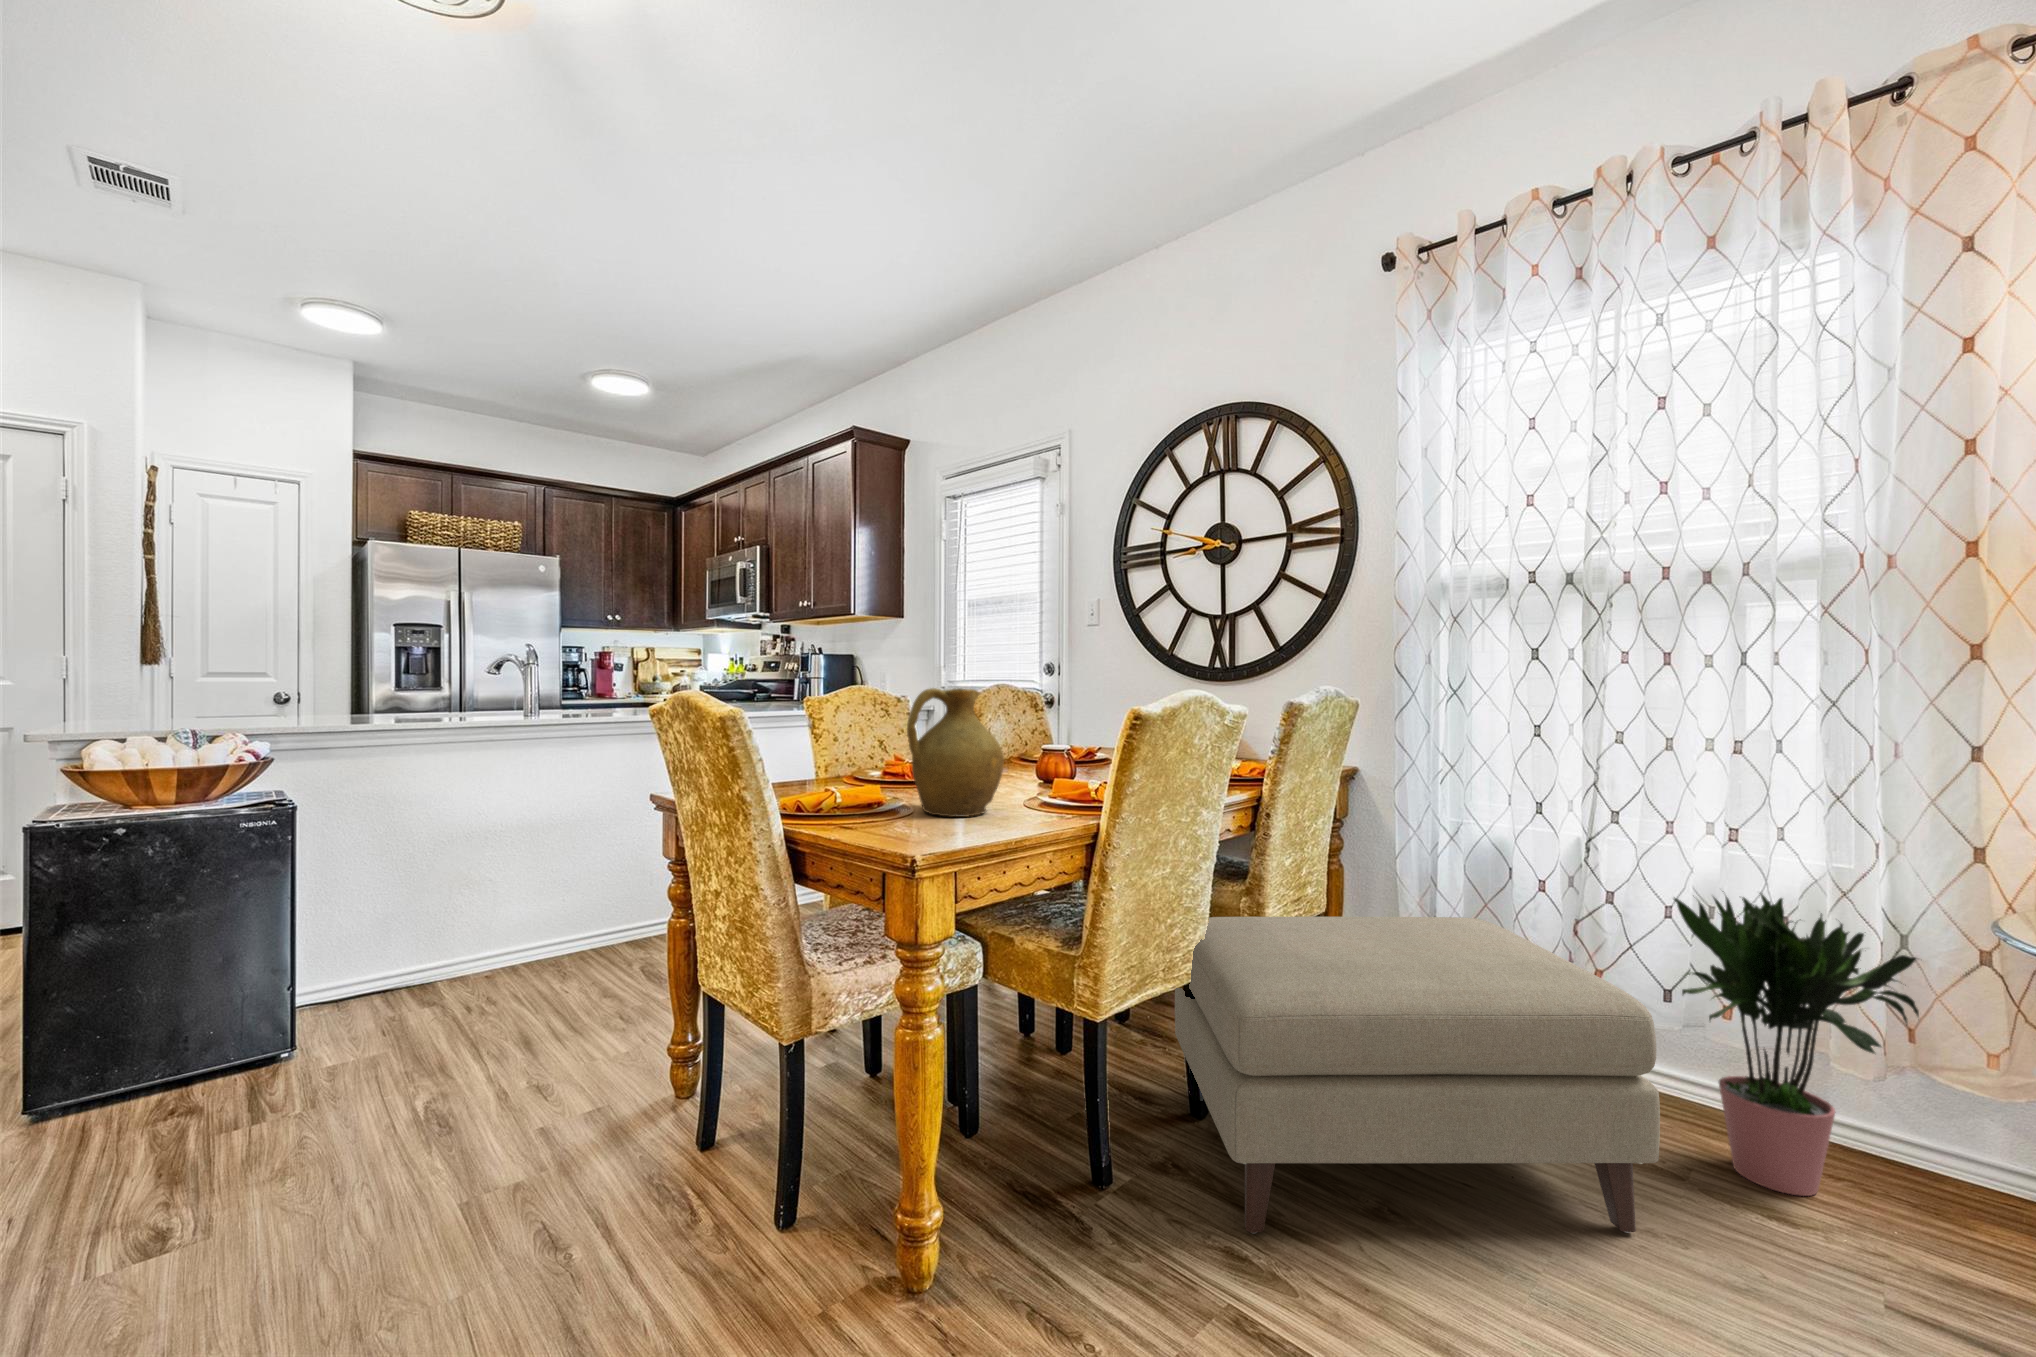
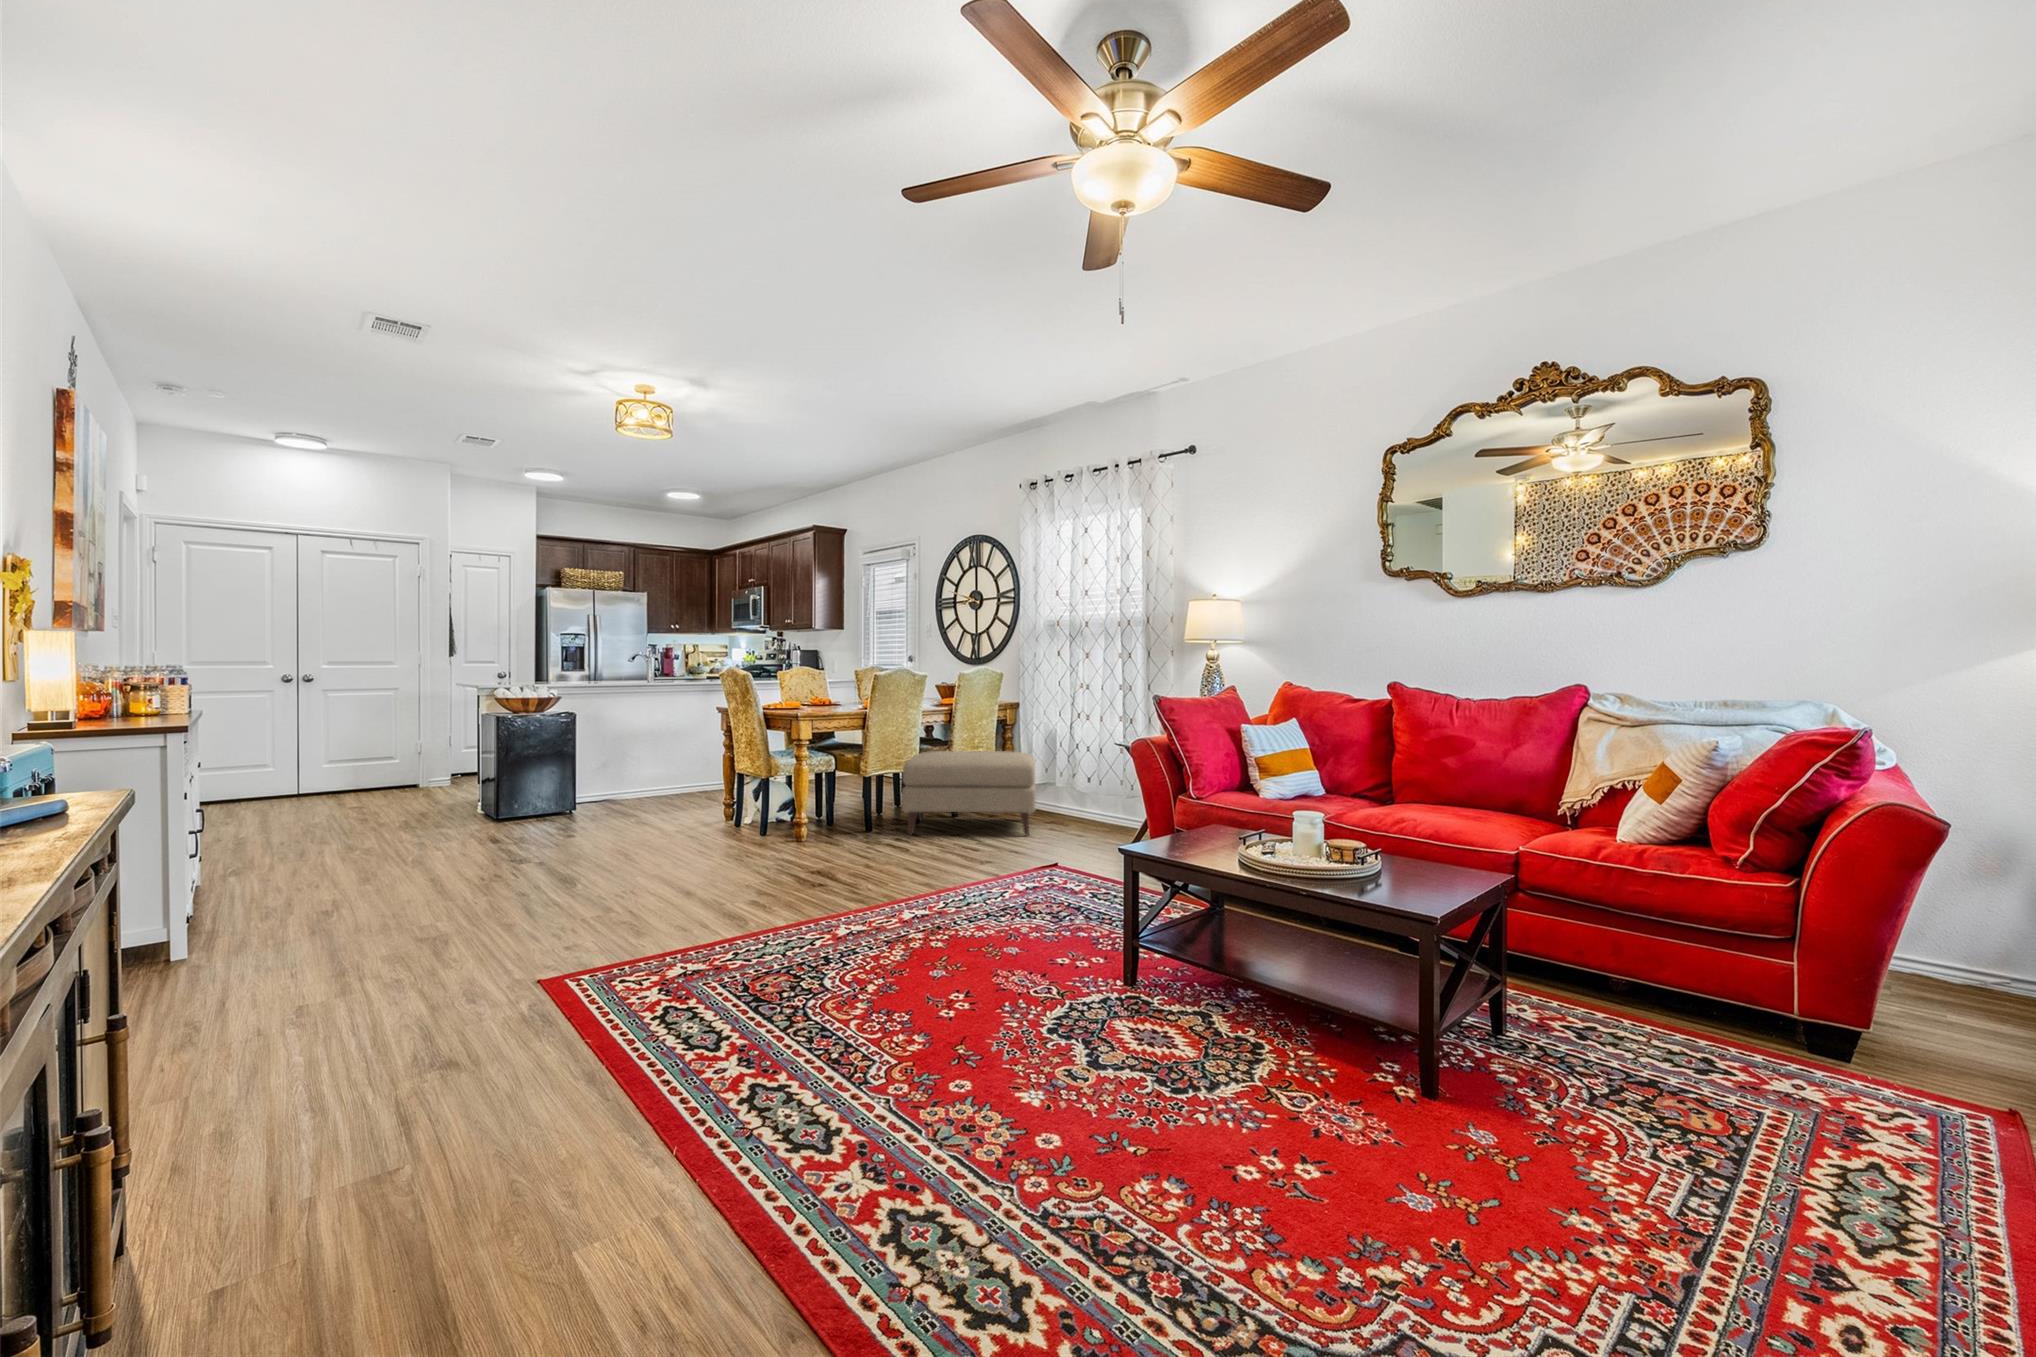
pitcher: present [907,688,1004,817] -> none [808,666,843,710]
potted plant: present [1674,893,1919,1196] -> none [1070,735,1136,833]

